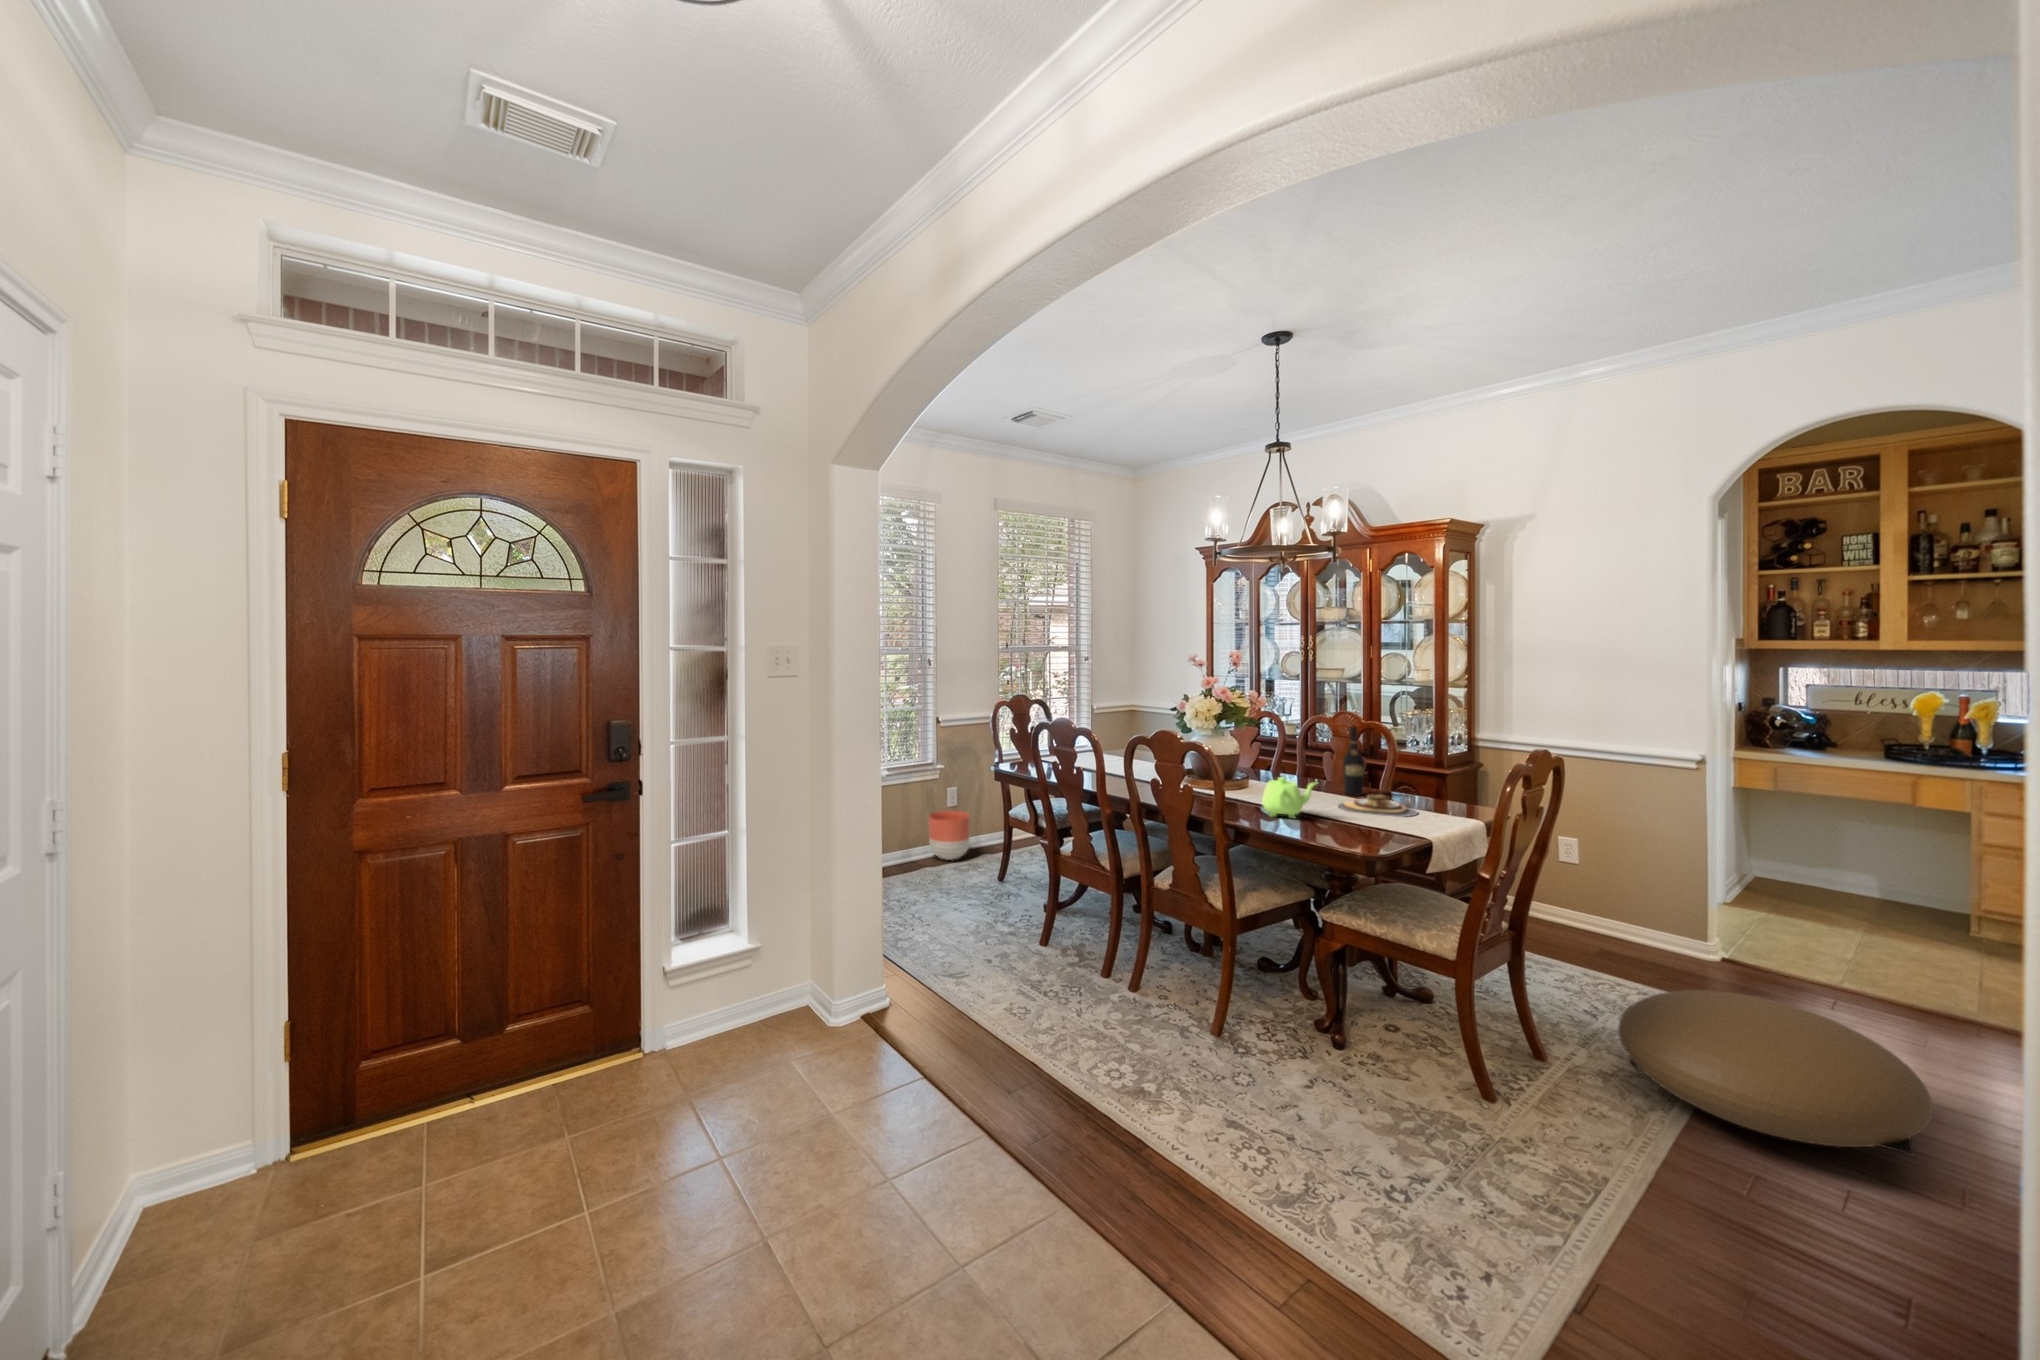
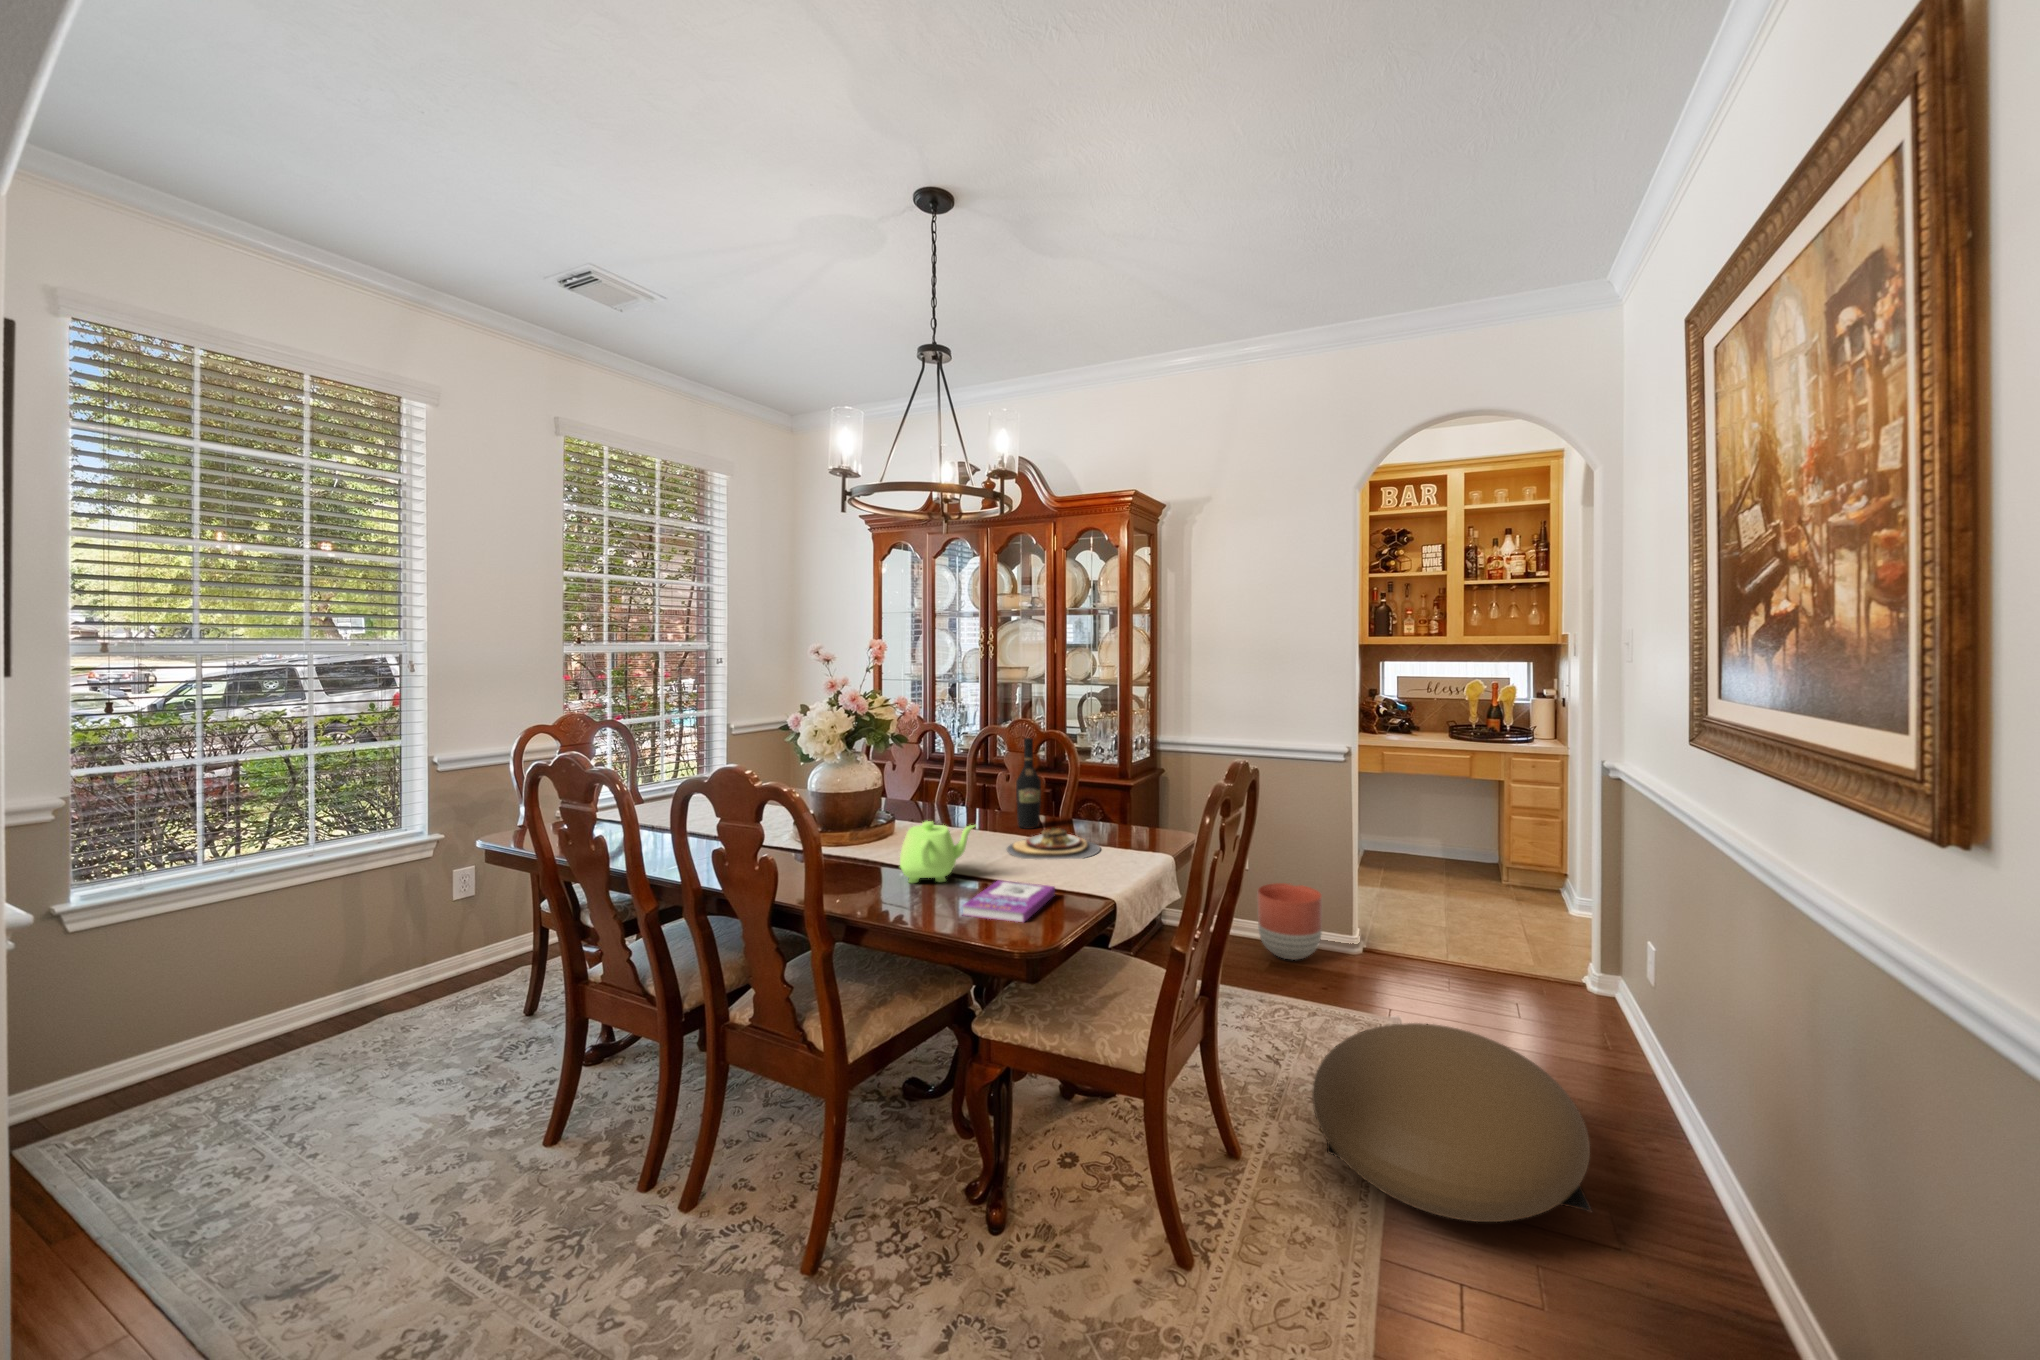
planter: present [928,811,970,860] -> present [1257,883,1322,960]
book: none [1313,820,1381,844] -> present [963,880,1055,922]

